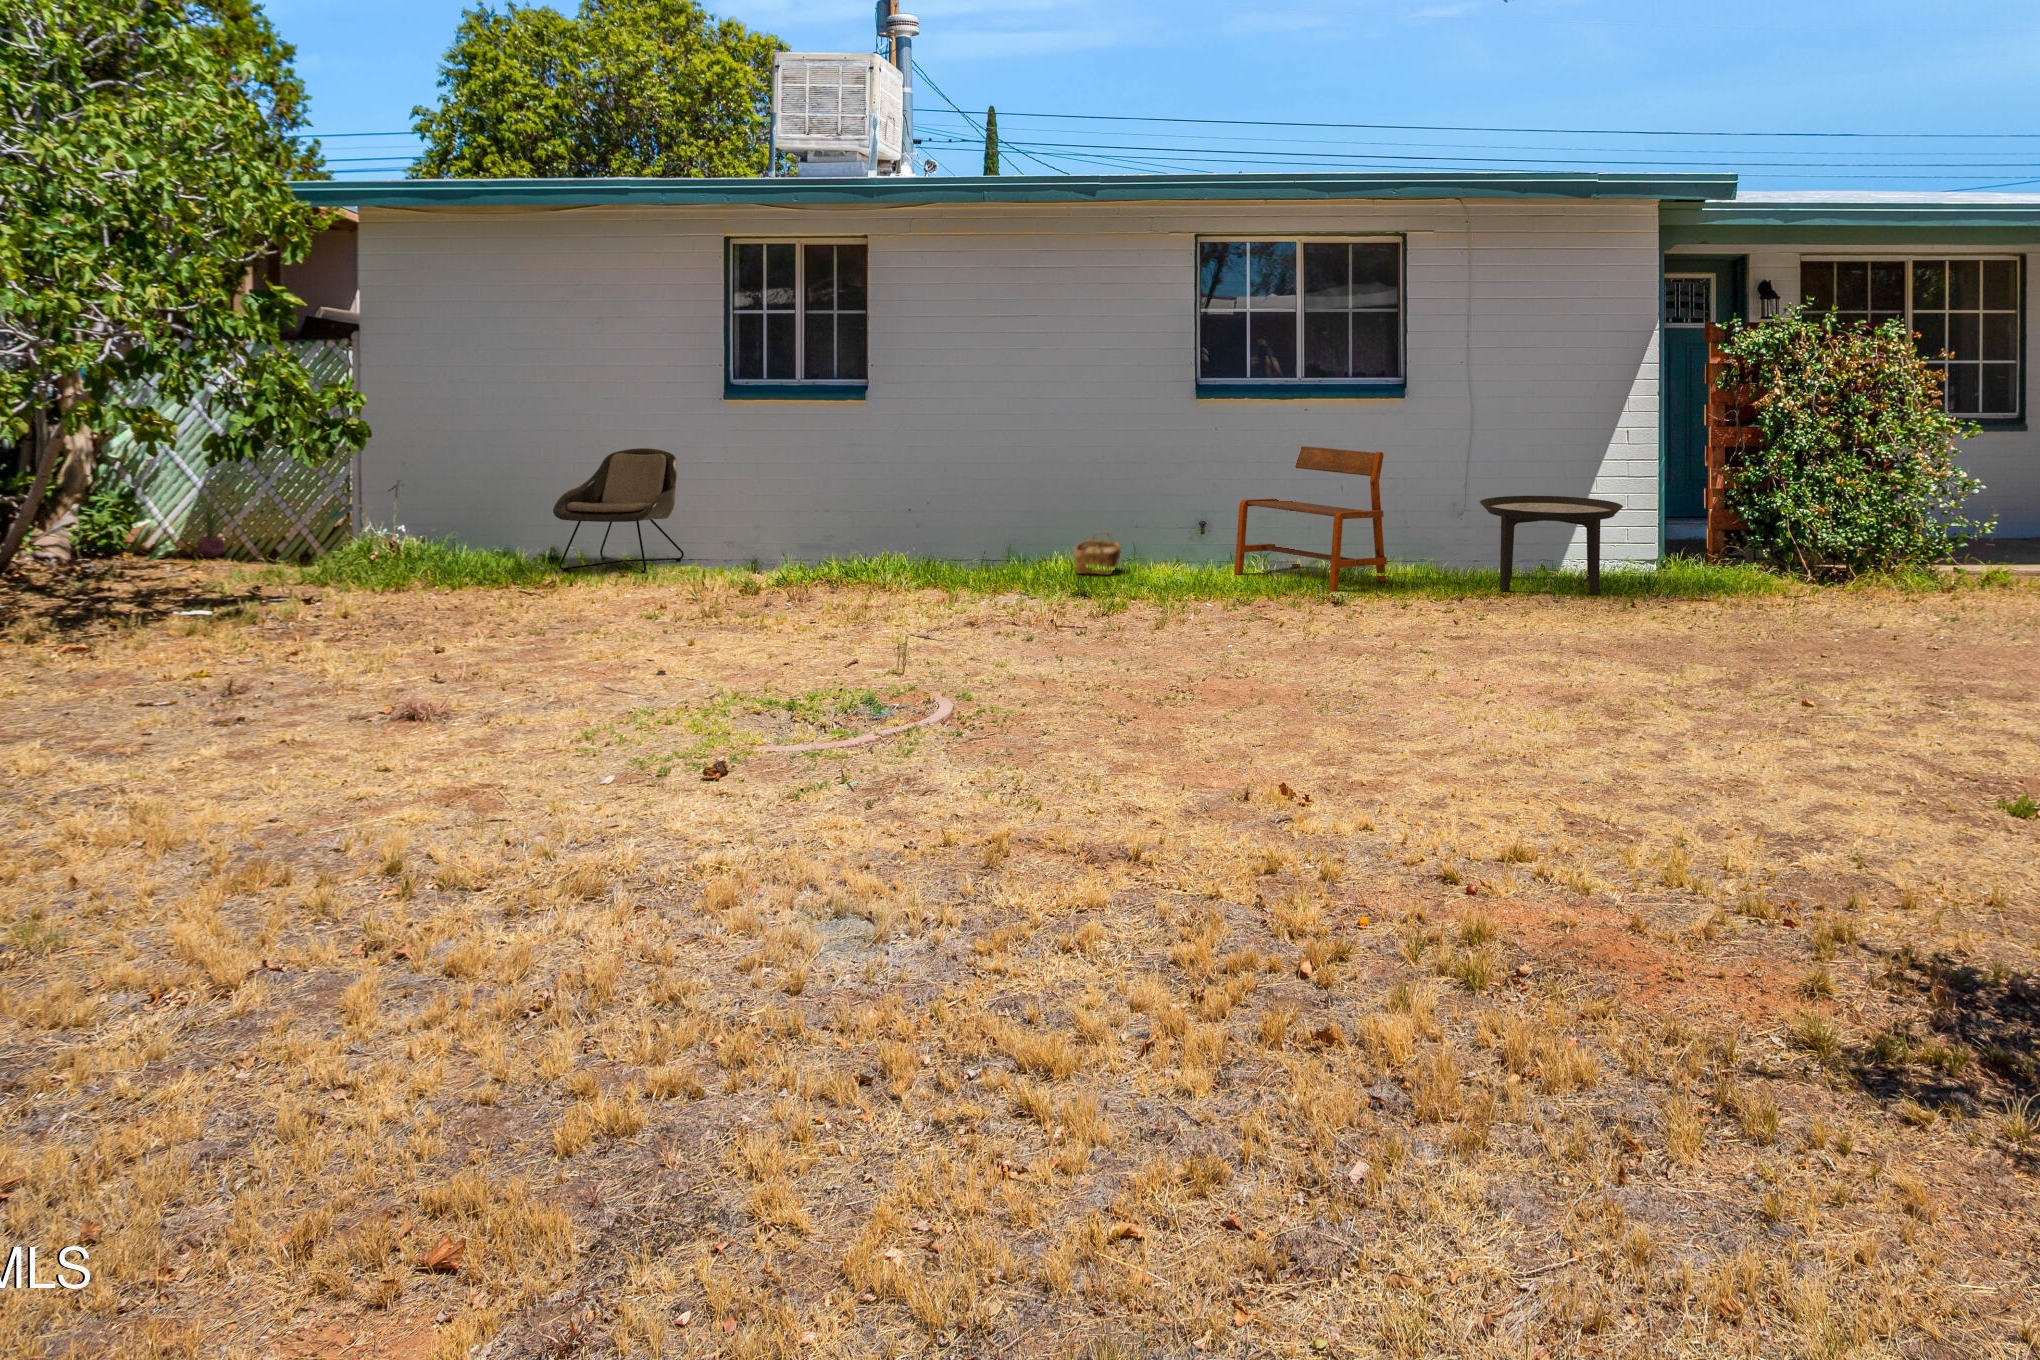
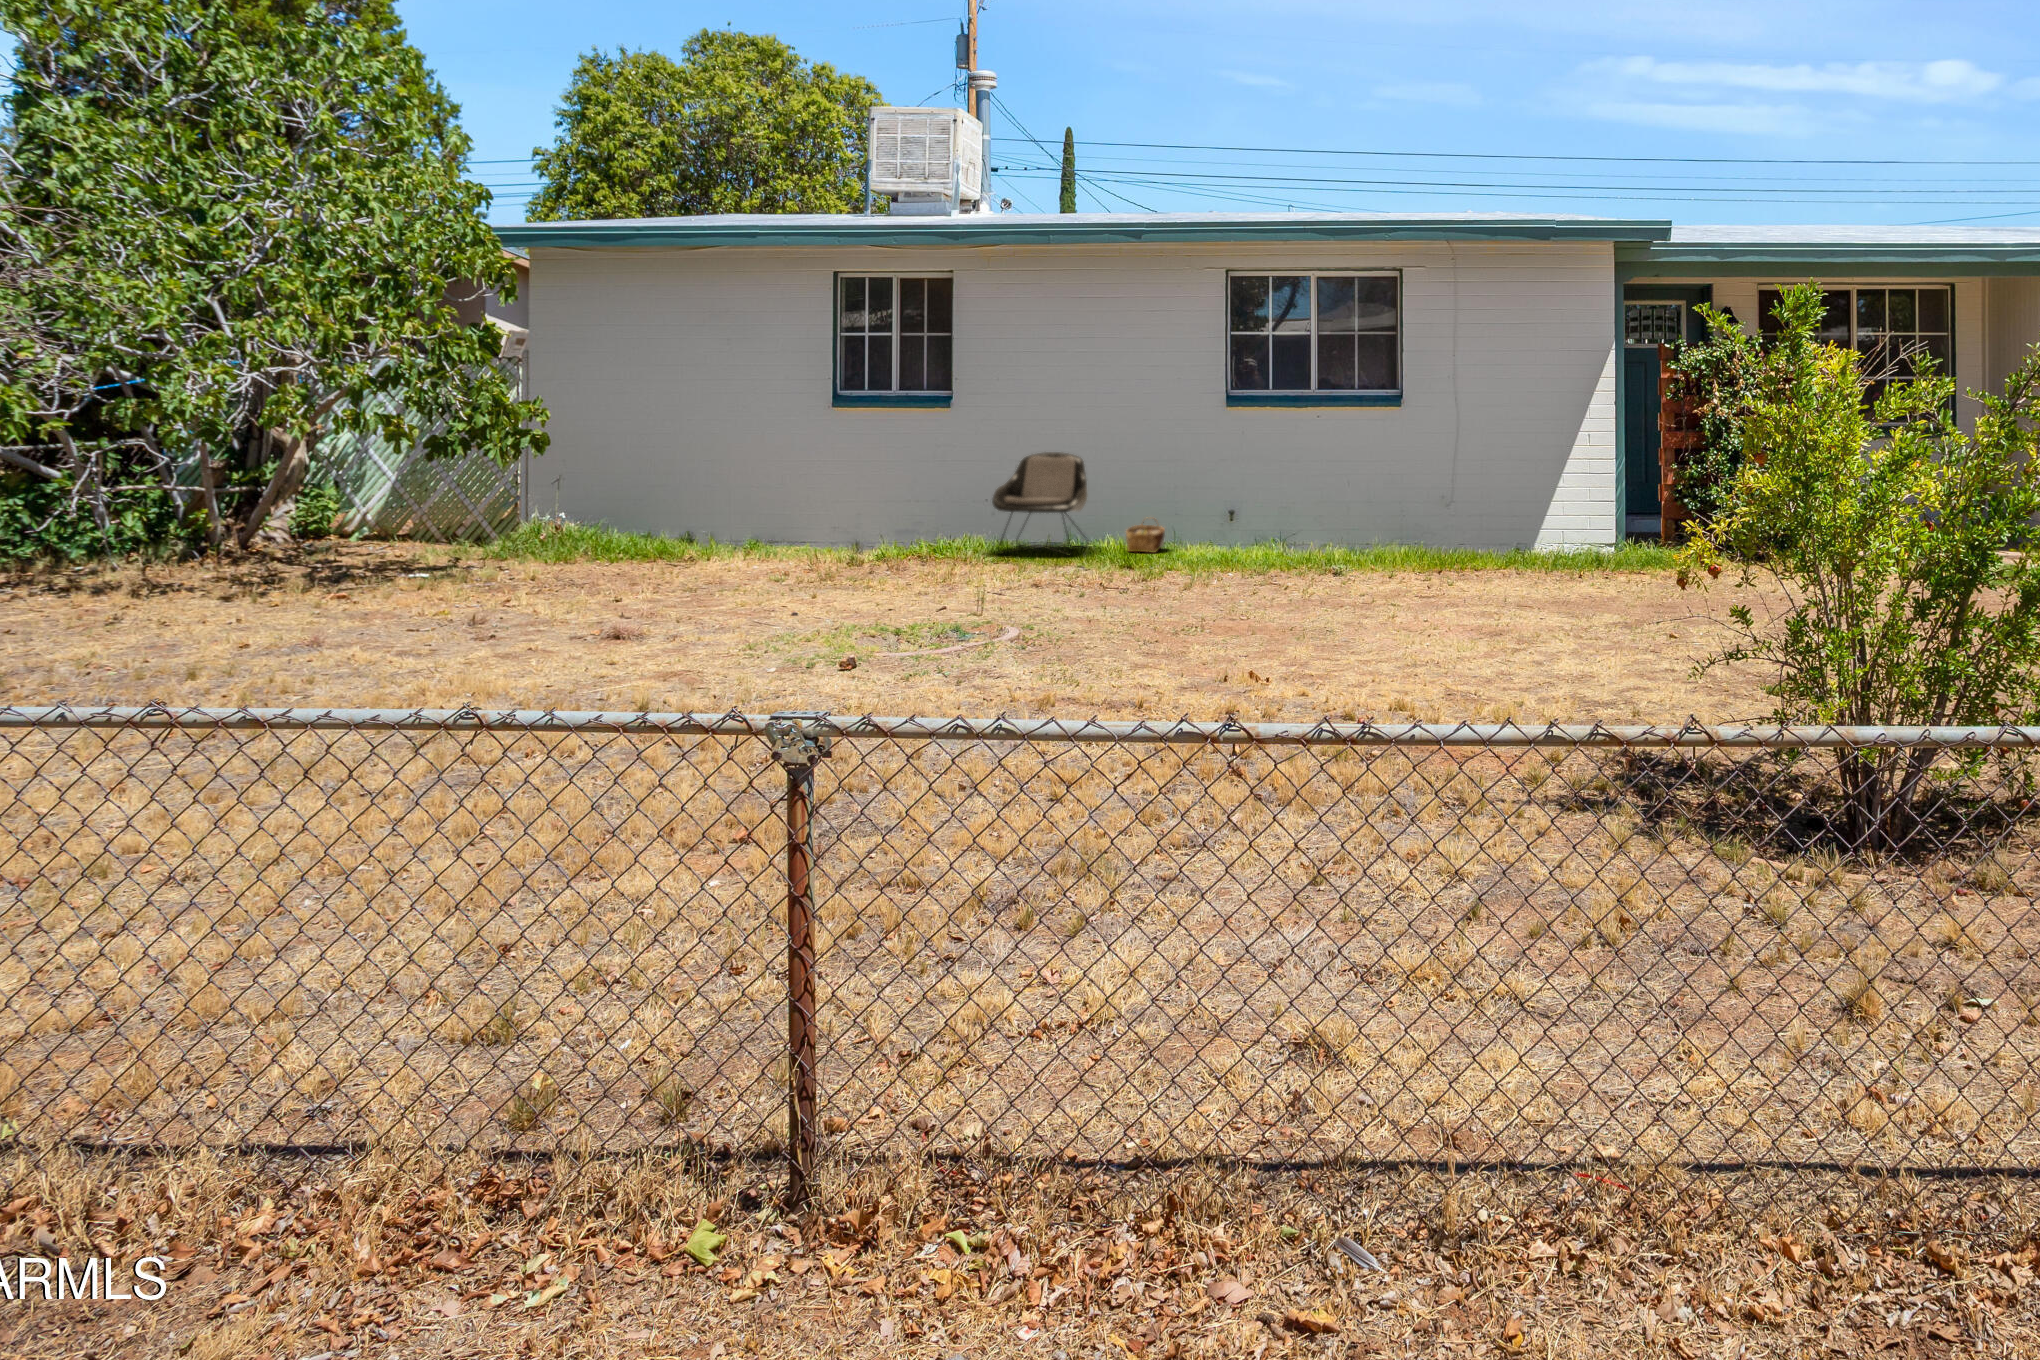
bench: present [1234,446,1387,591] -> none [1259,444,1384,564]
lounge chair: present [553,448,684,573] -> present [992,452,1087,556]
decorative plant: present [193,490,225,557] -> none [373,483,439,539]
round table: present [1480,496,1623,595] -> none [1460,487,1578,567]

